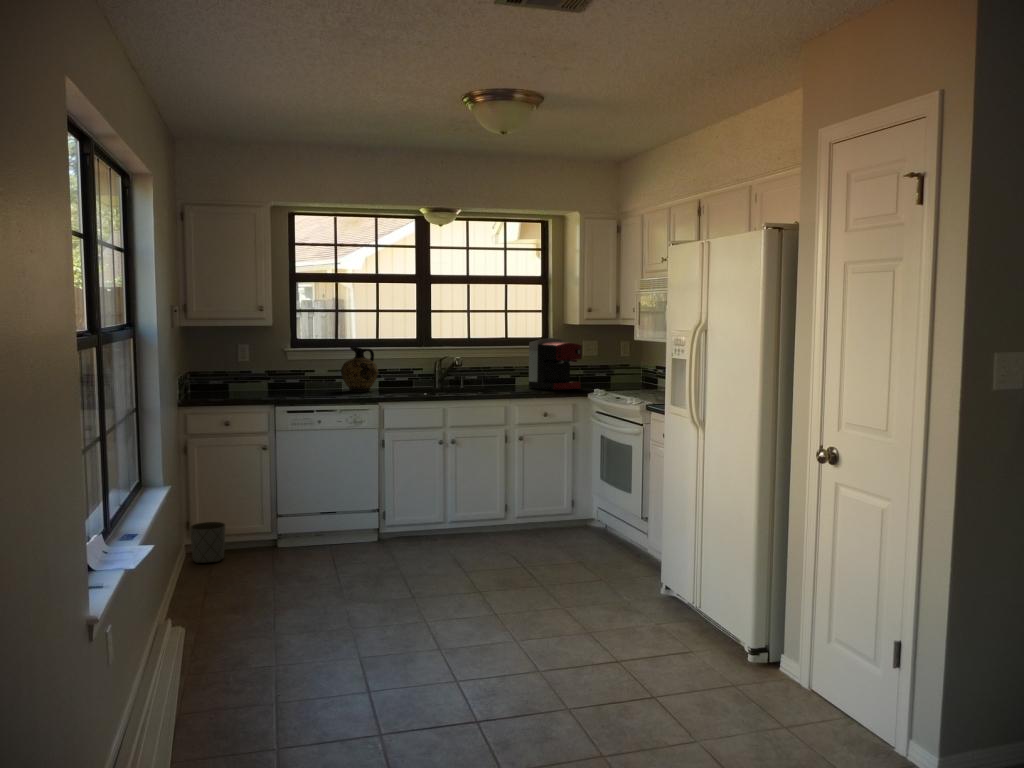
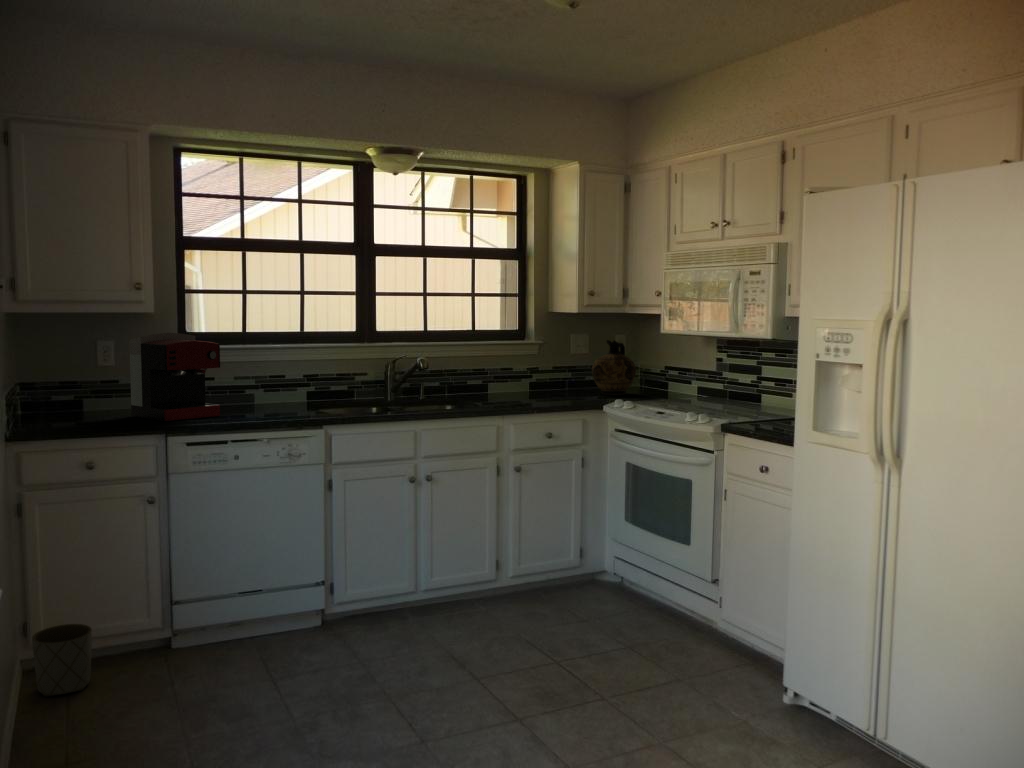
coffee maker: present [529,338,582,390] -> present [129,333,220,421]
ceramic jug: present [341,346,378,392] -> present [592,340,636,395]

